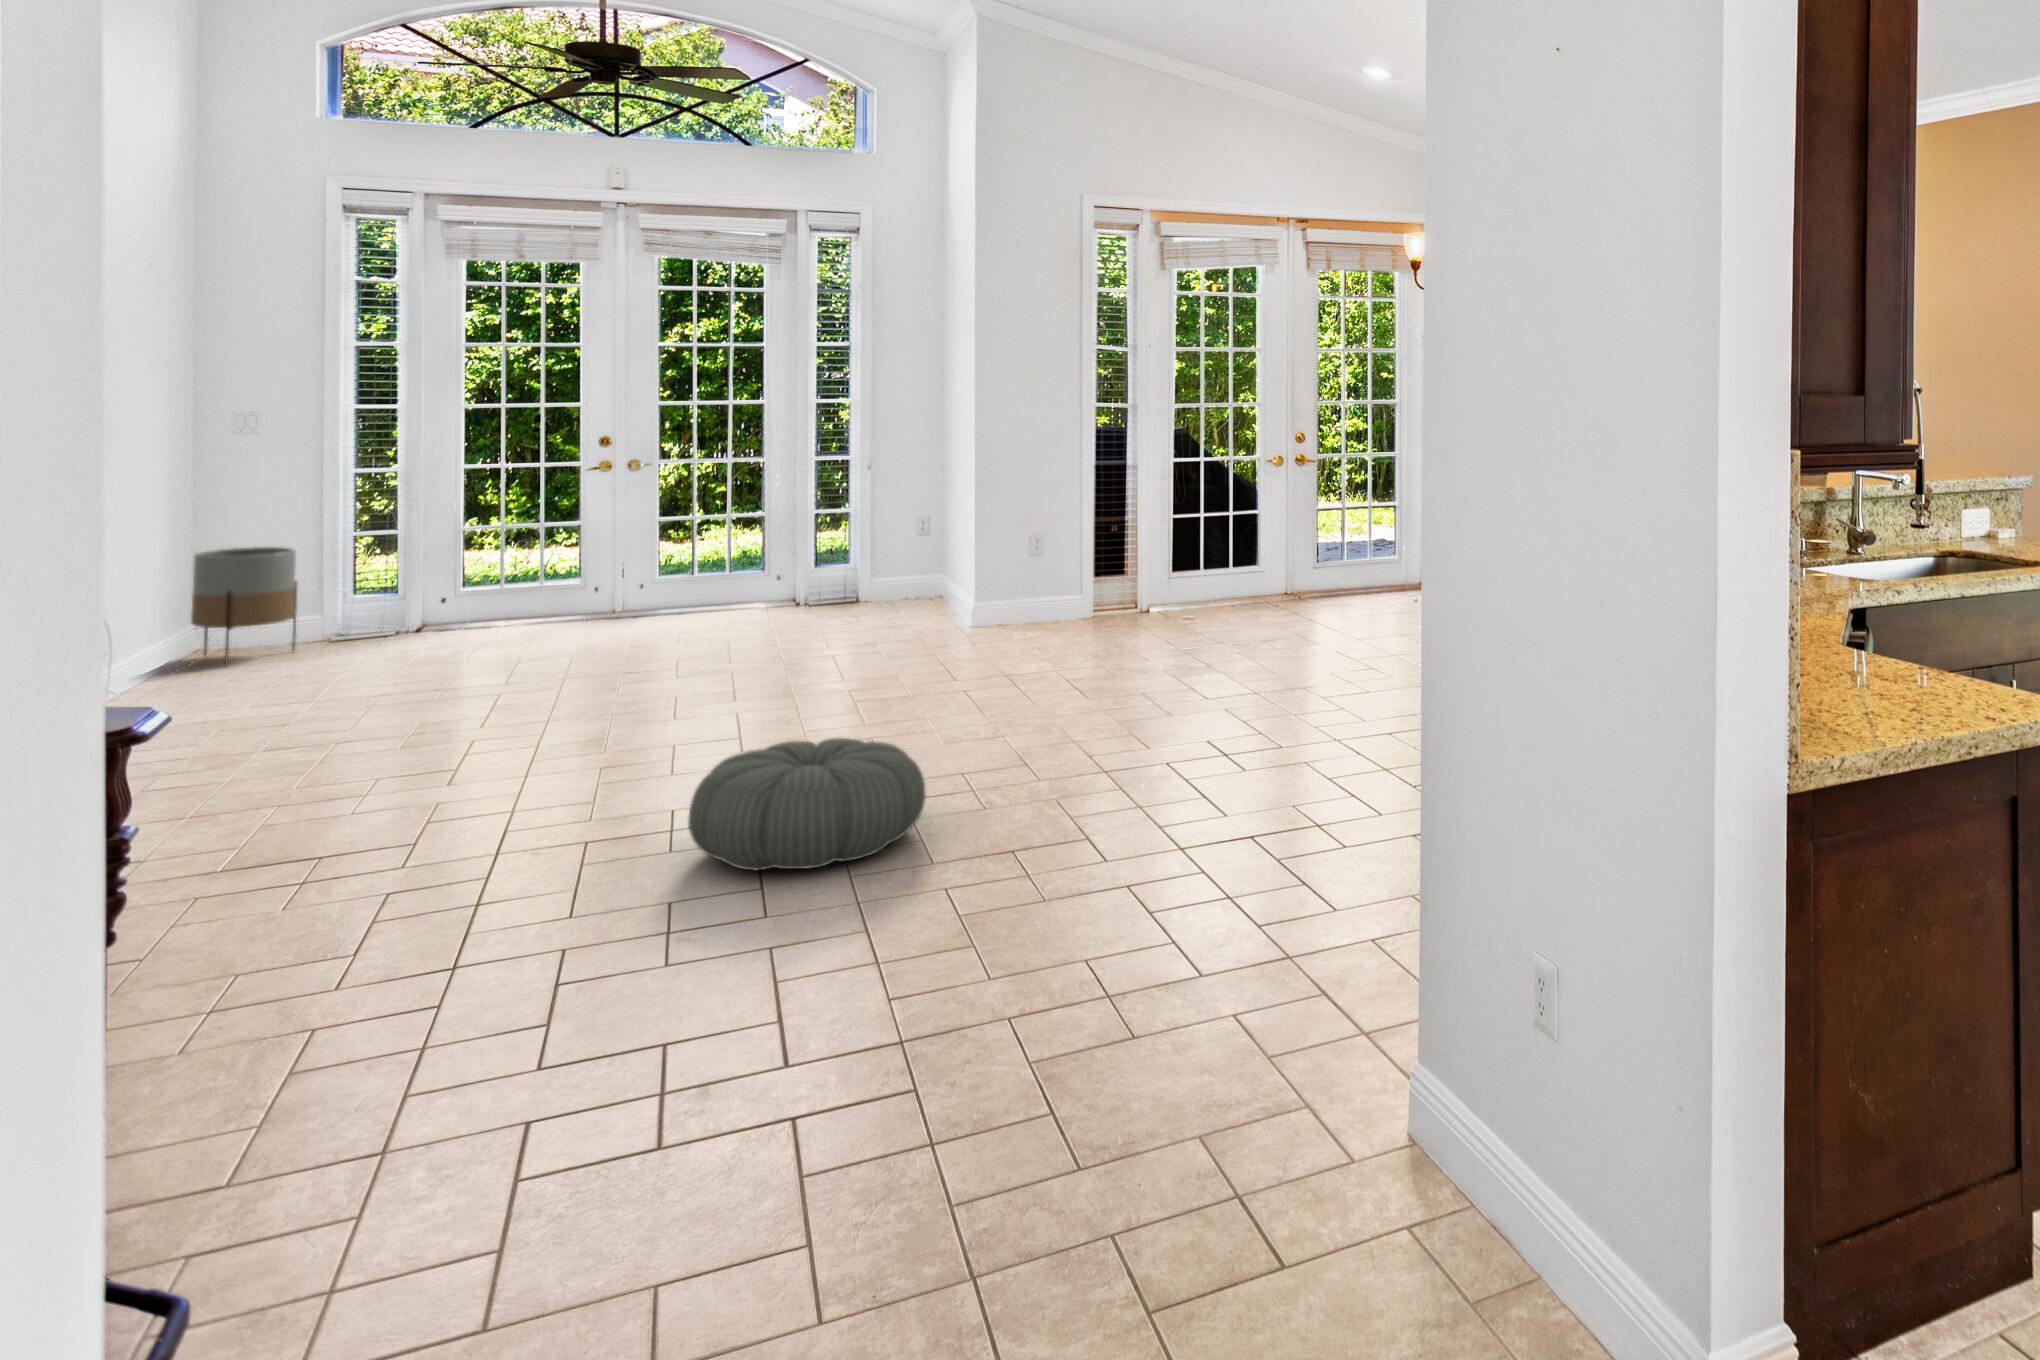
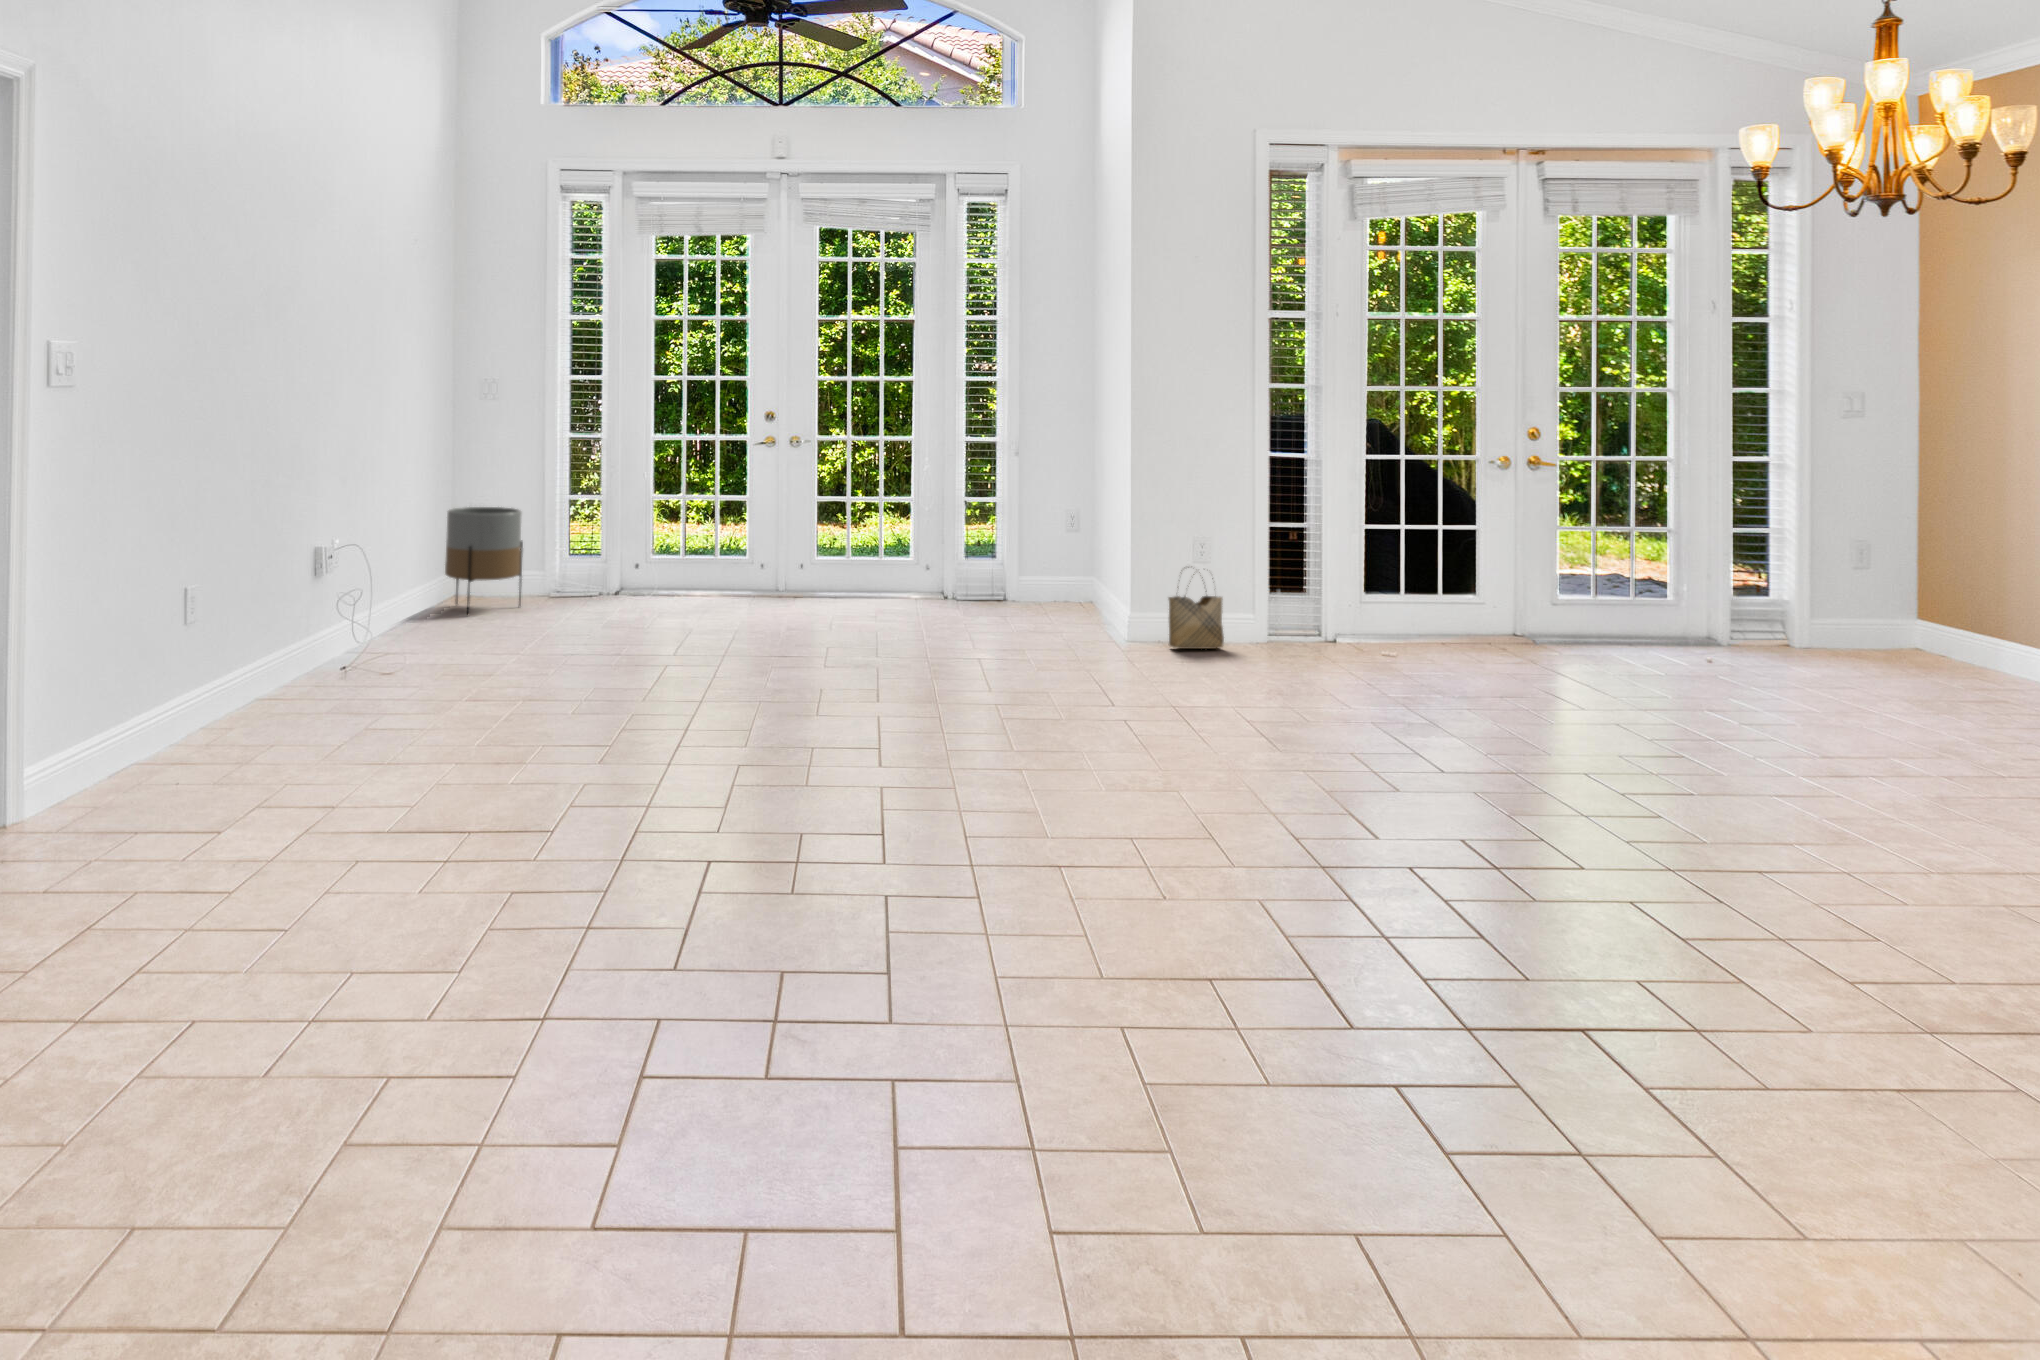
woven basket: none [1007,559,1055,628] -> present [1169,567,1224,649]
pouf: present [688,738,925,870] -> none [810,775,1090,957]

